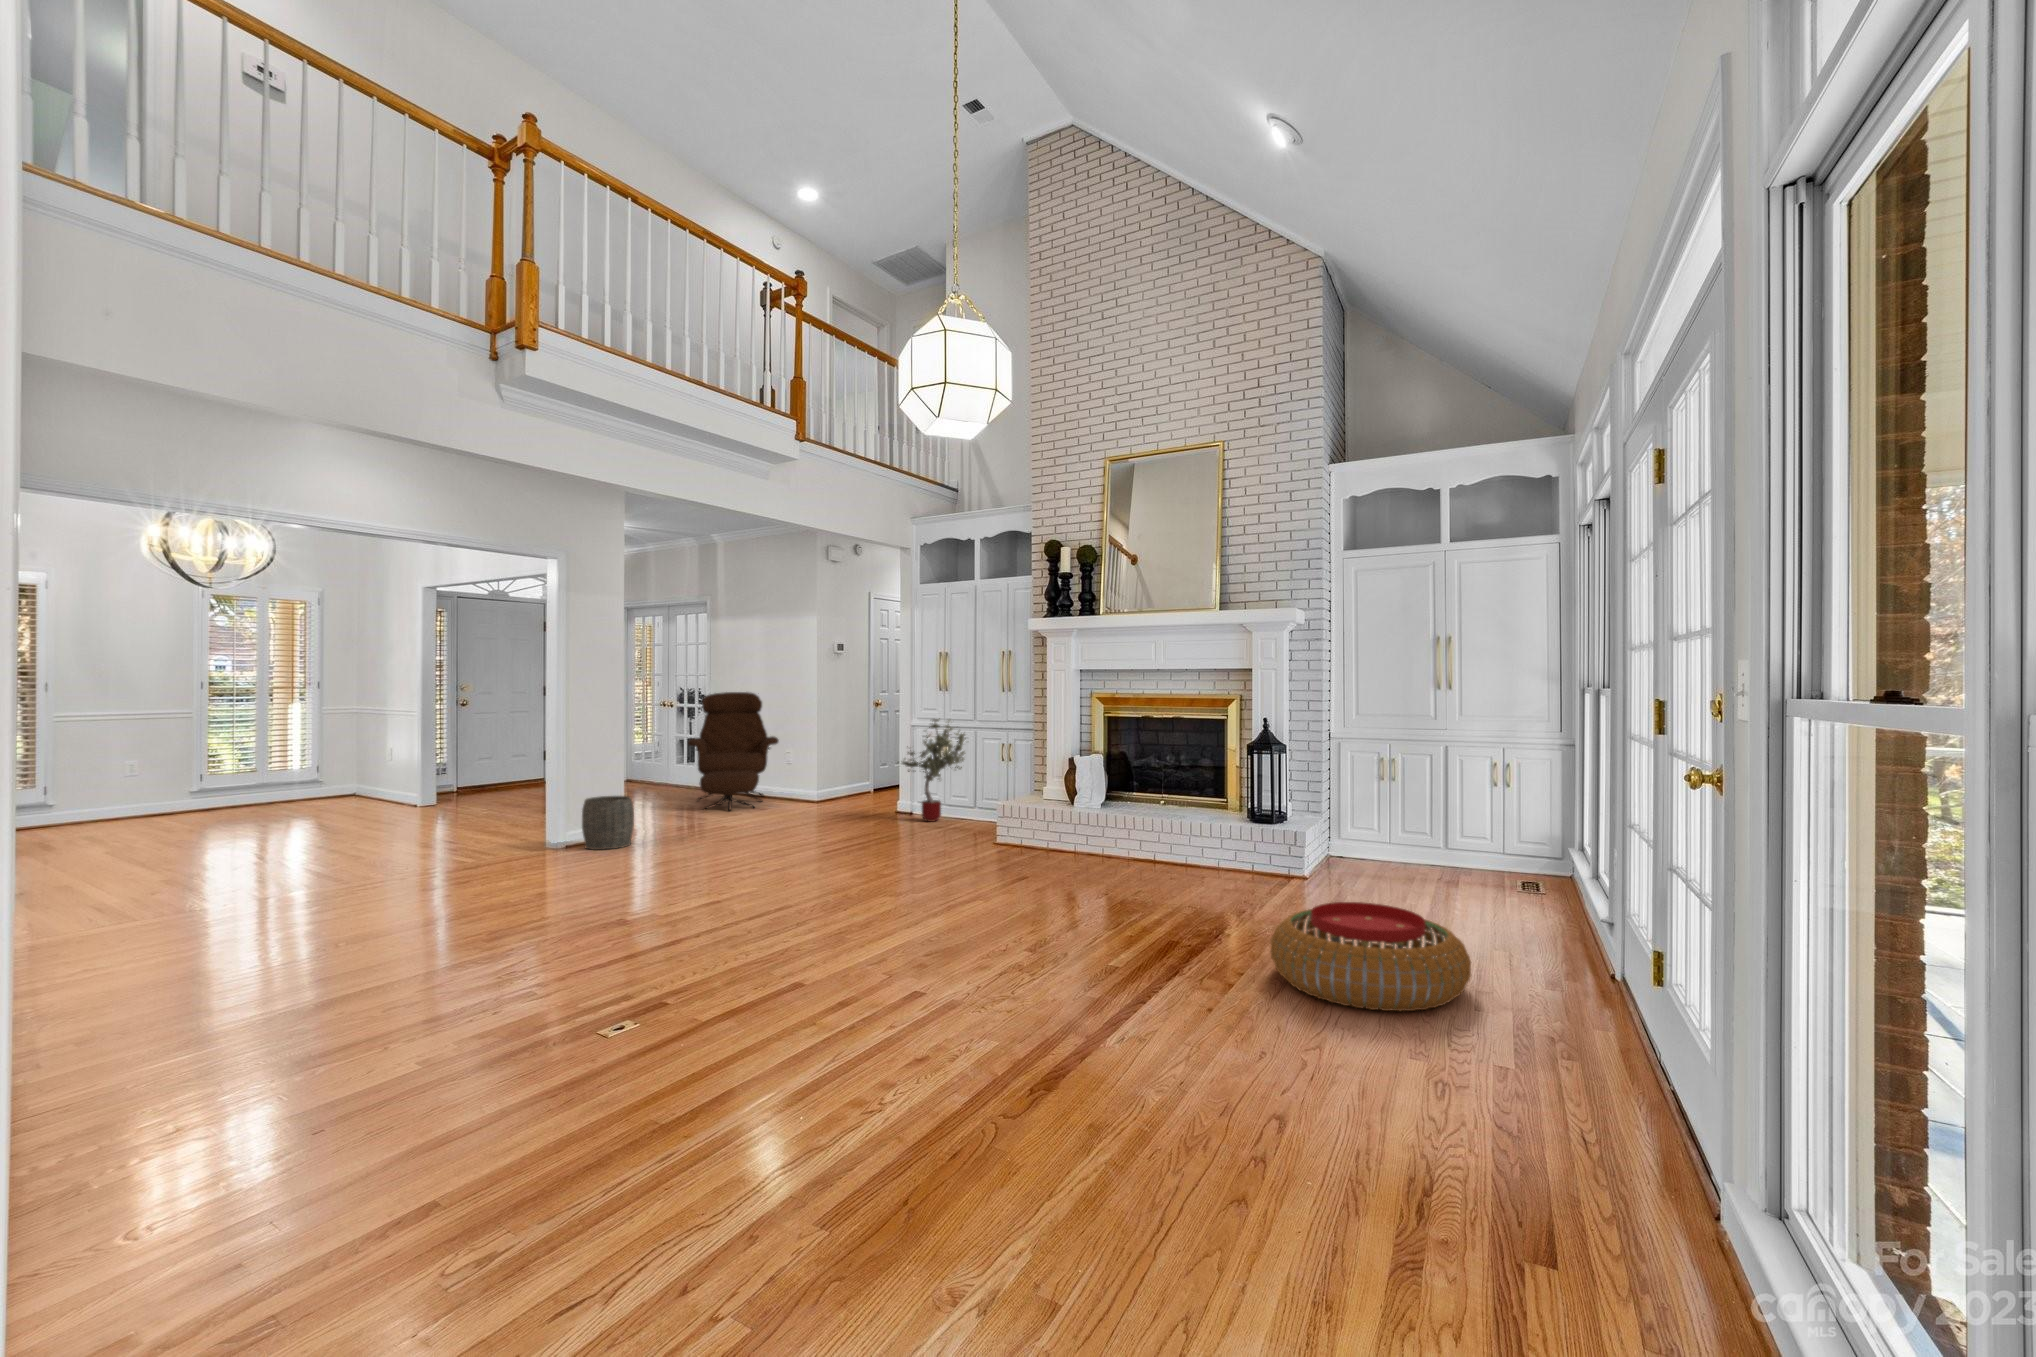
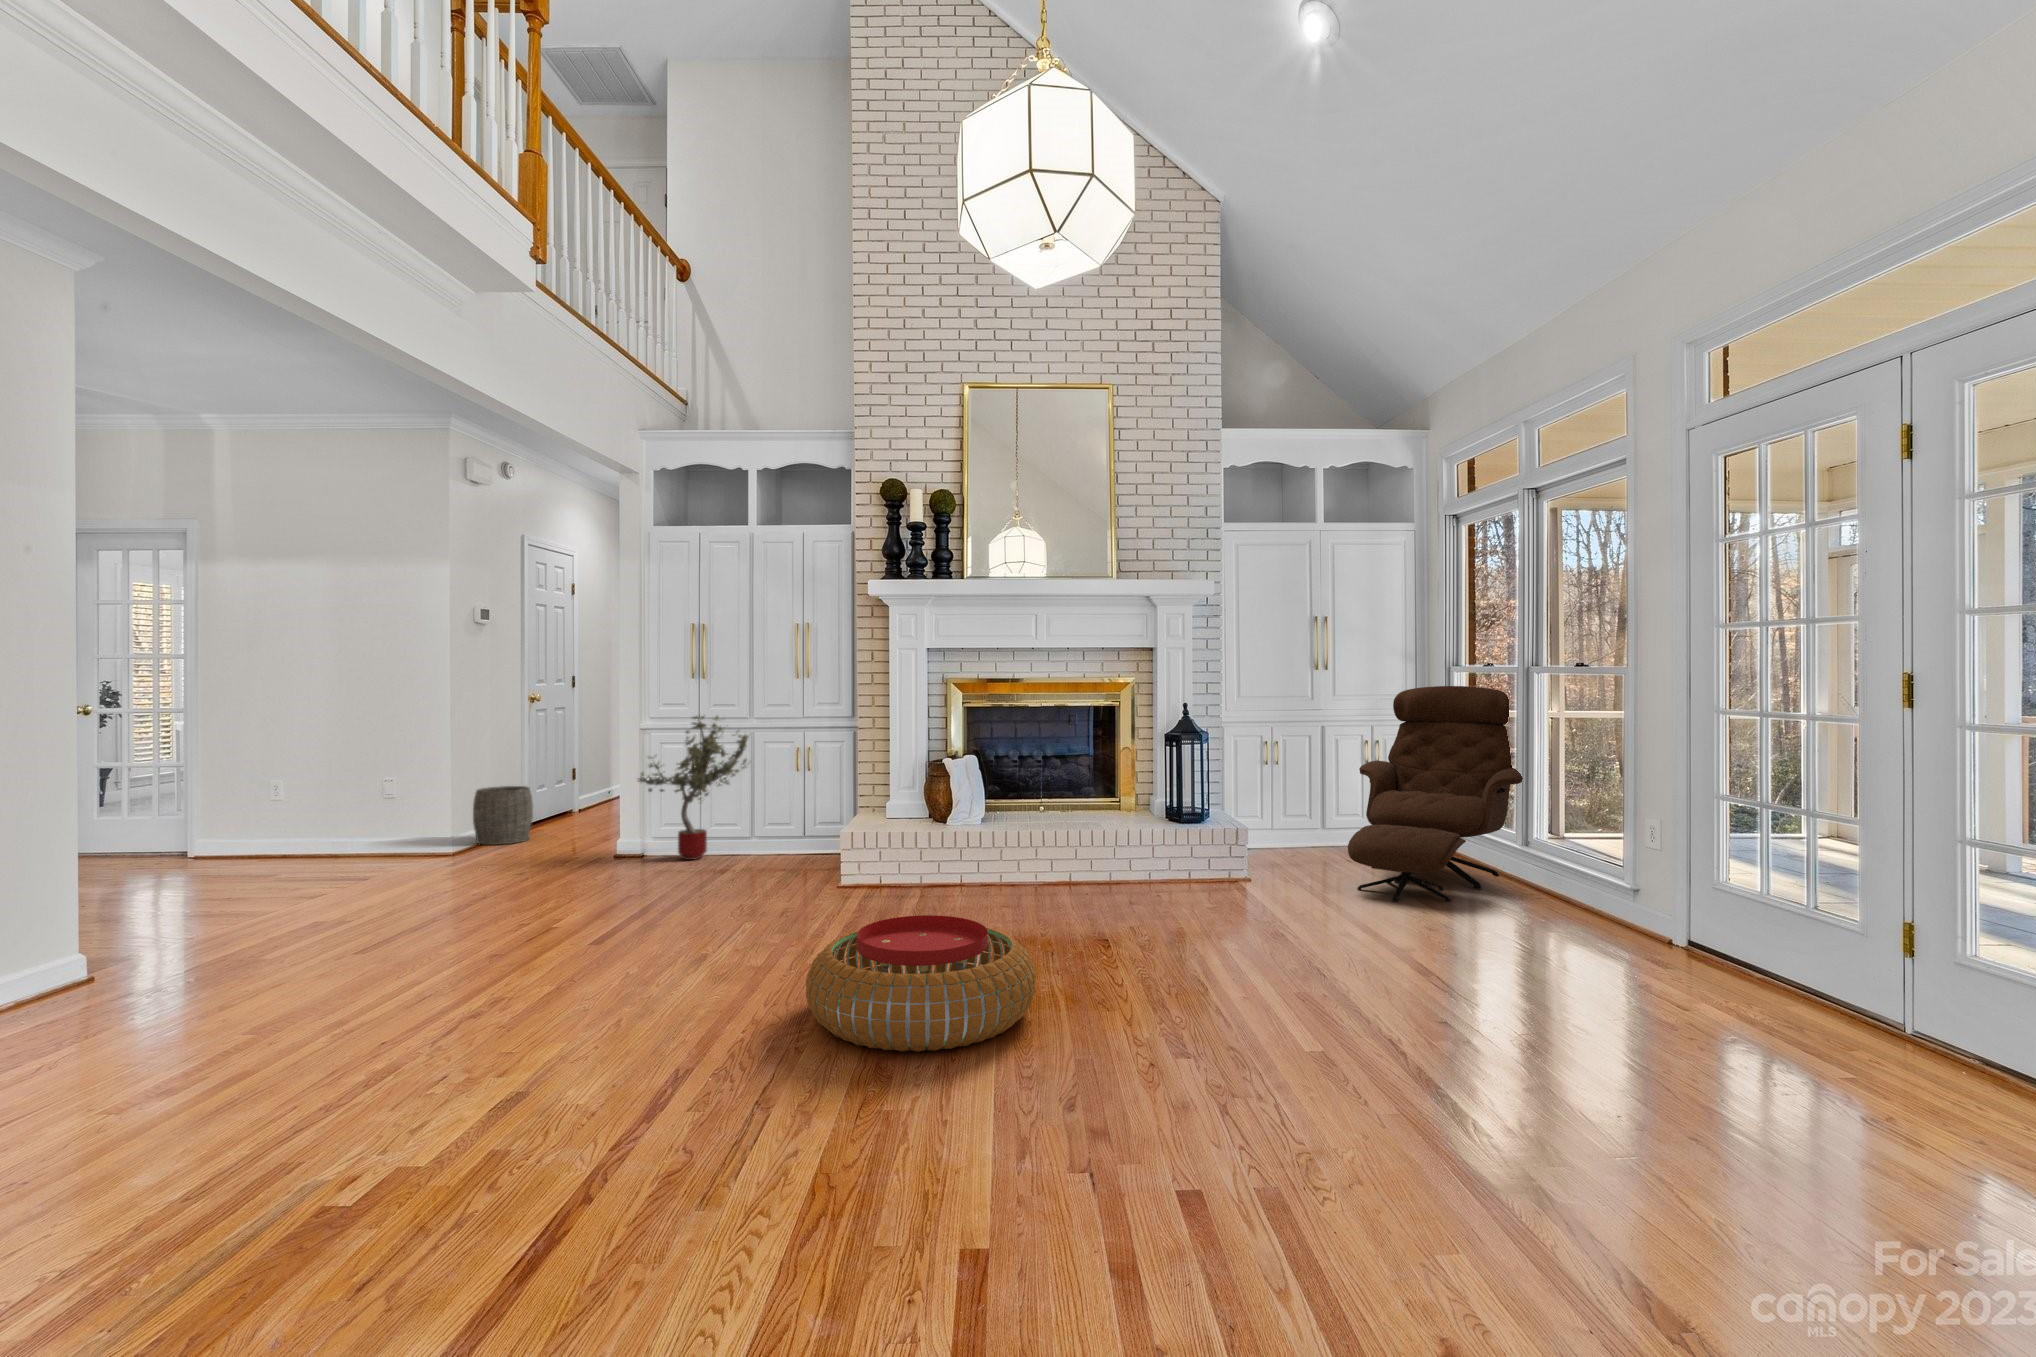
lounge chair: present [688,692,779,811] -> present [1348,686,1523,901]
woven basket: present [582,796,634,850] -> present [473,786,533,845]
pouf: present [1270,902,1471,1011] -> present [806,915,1036,1052]

